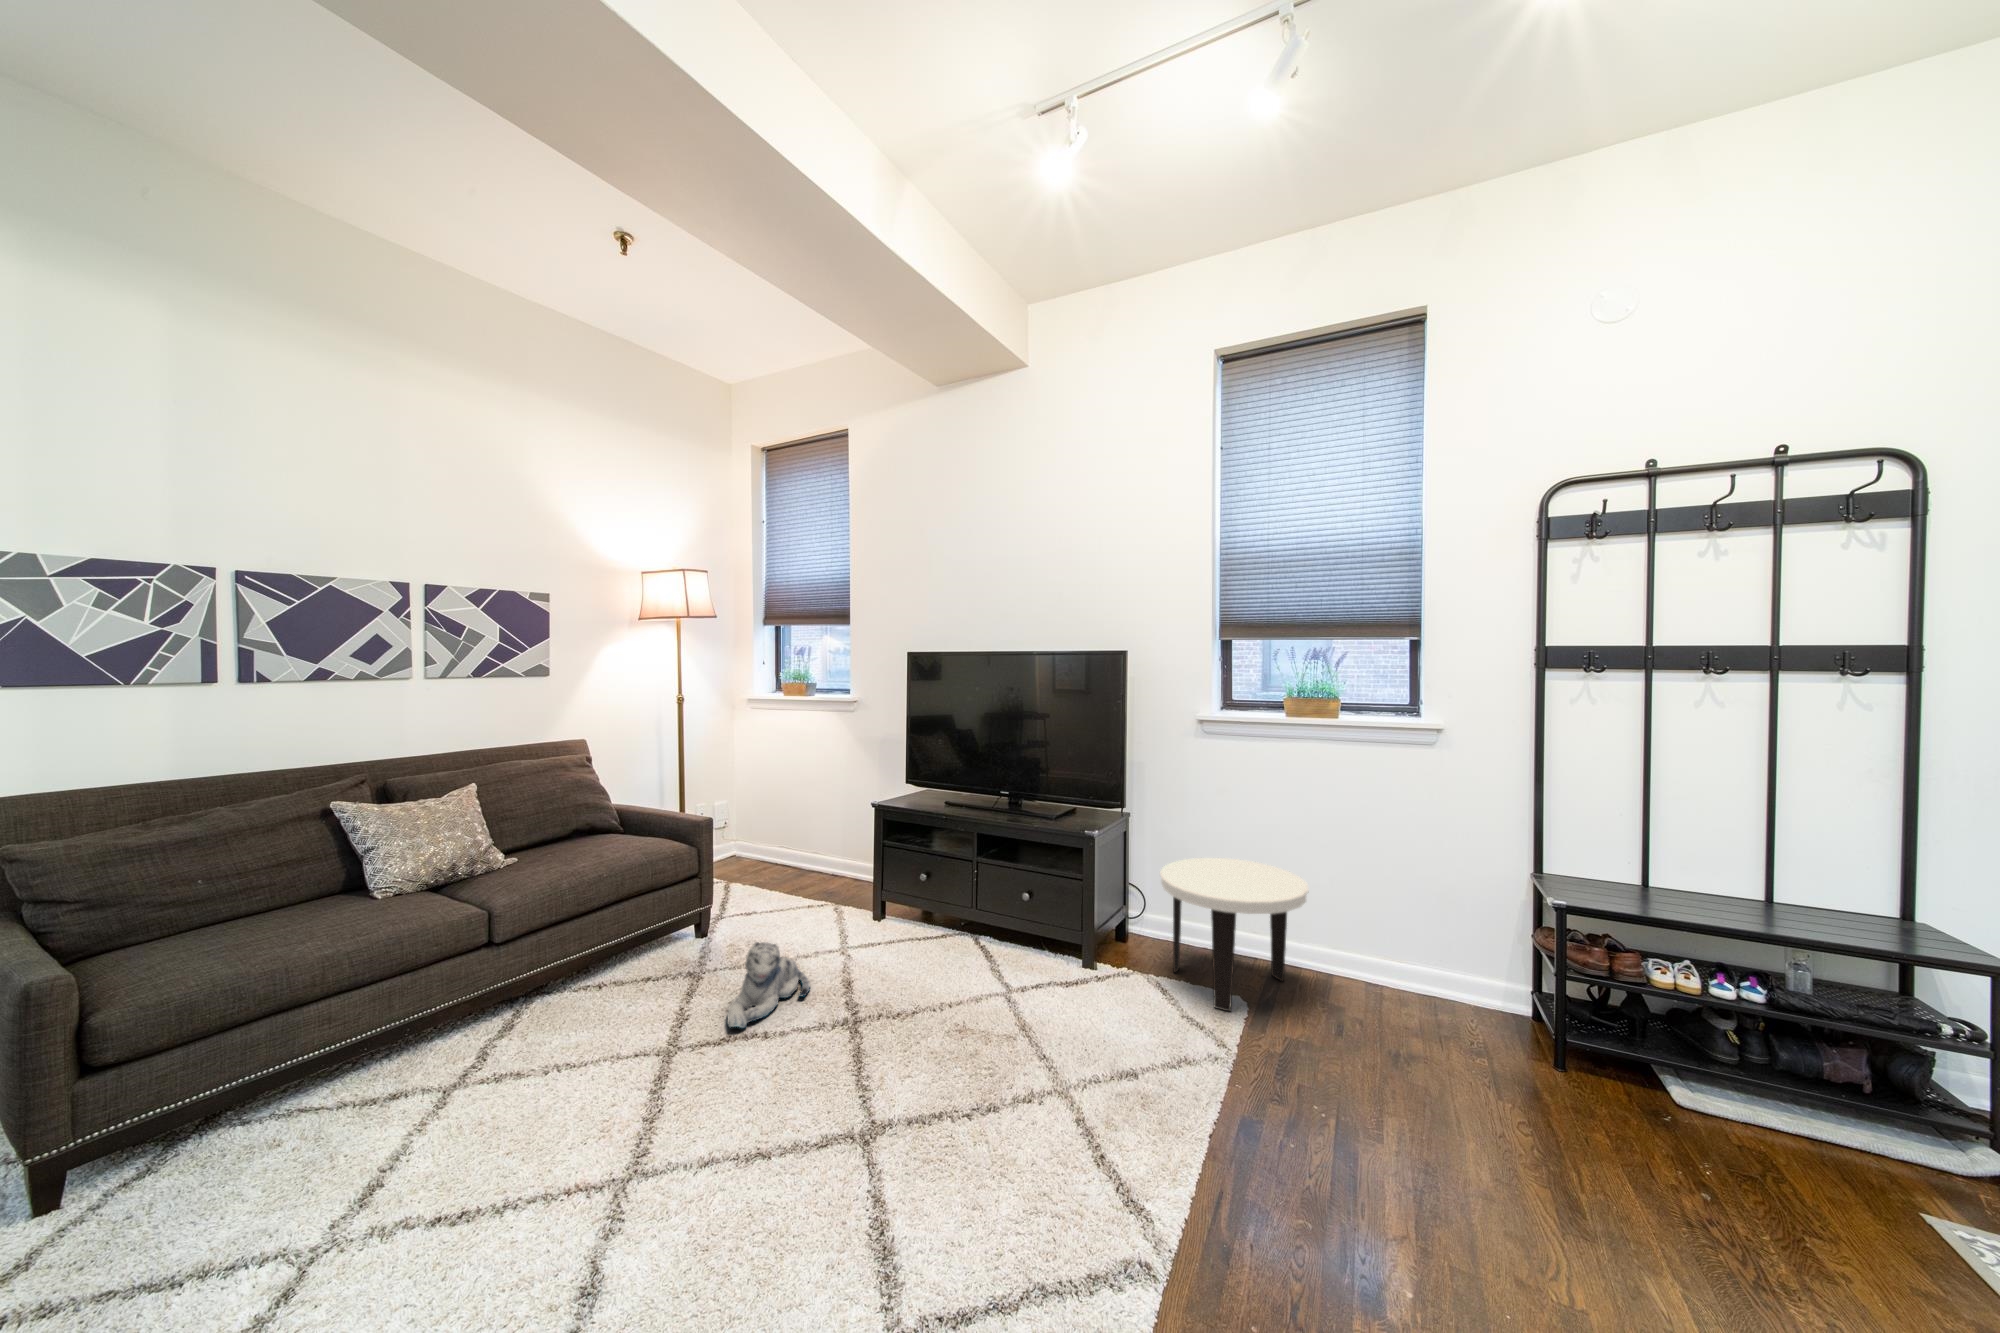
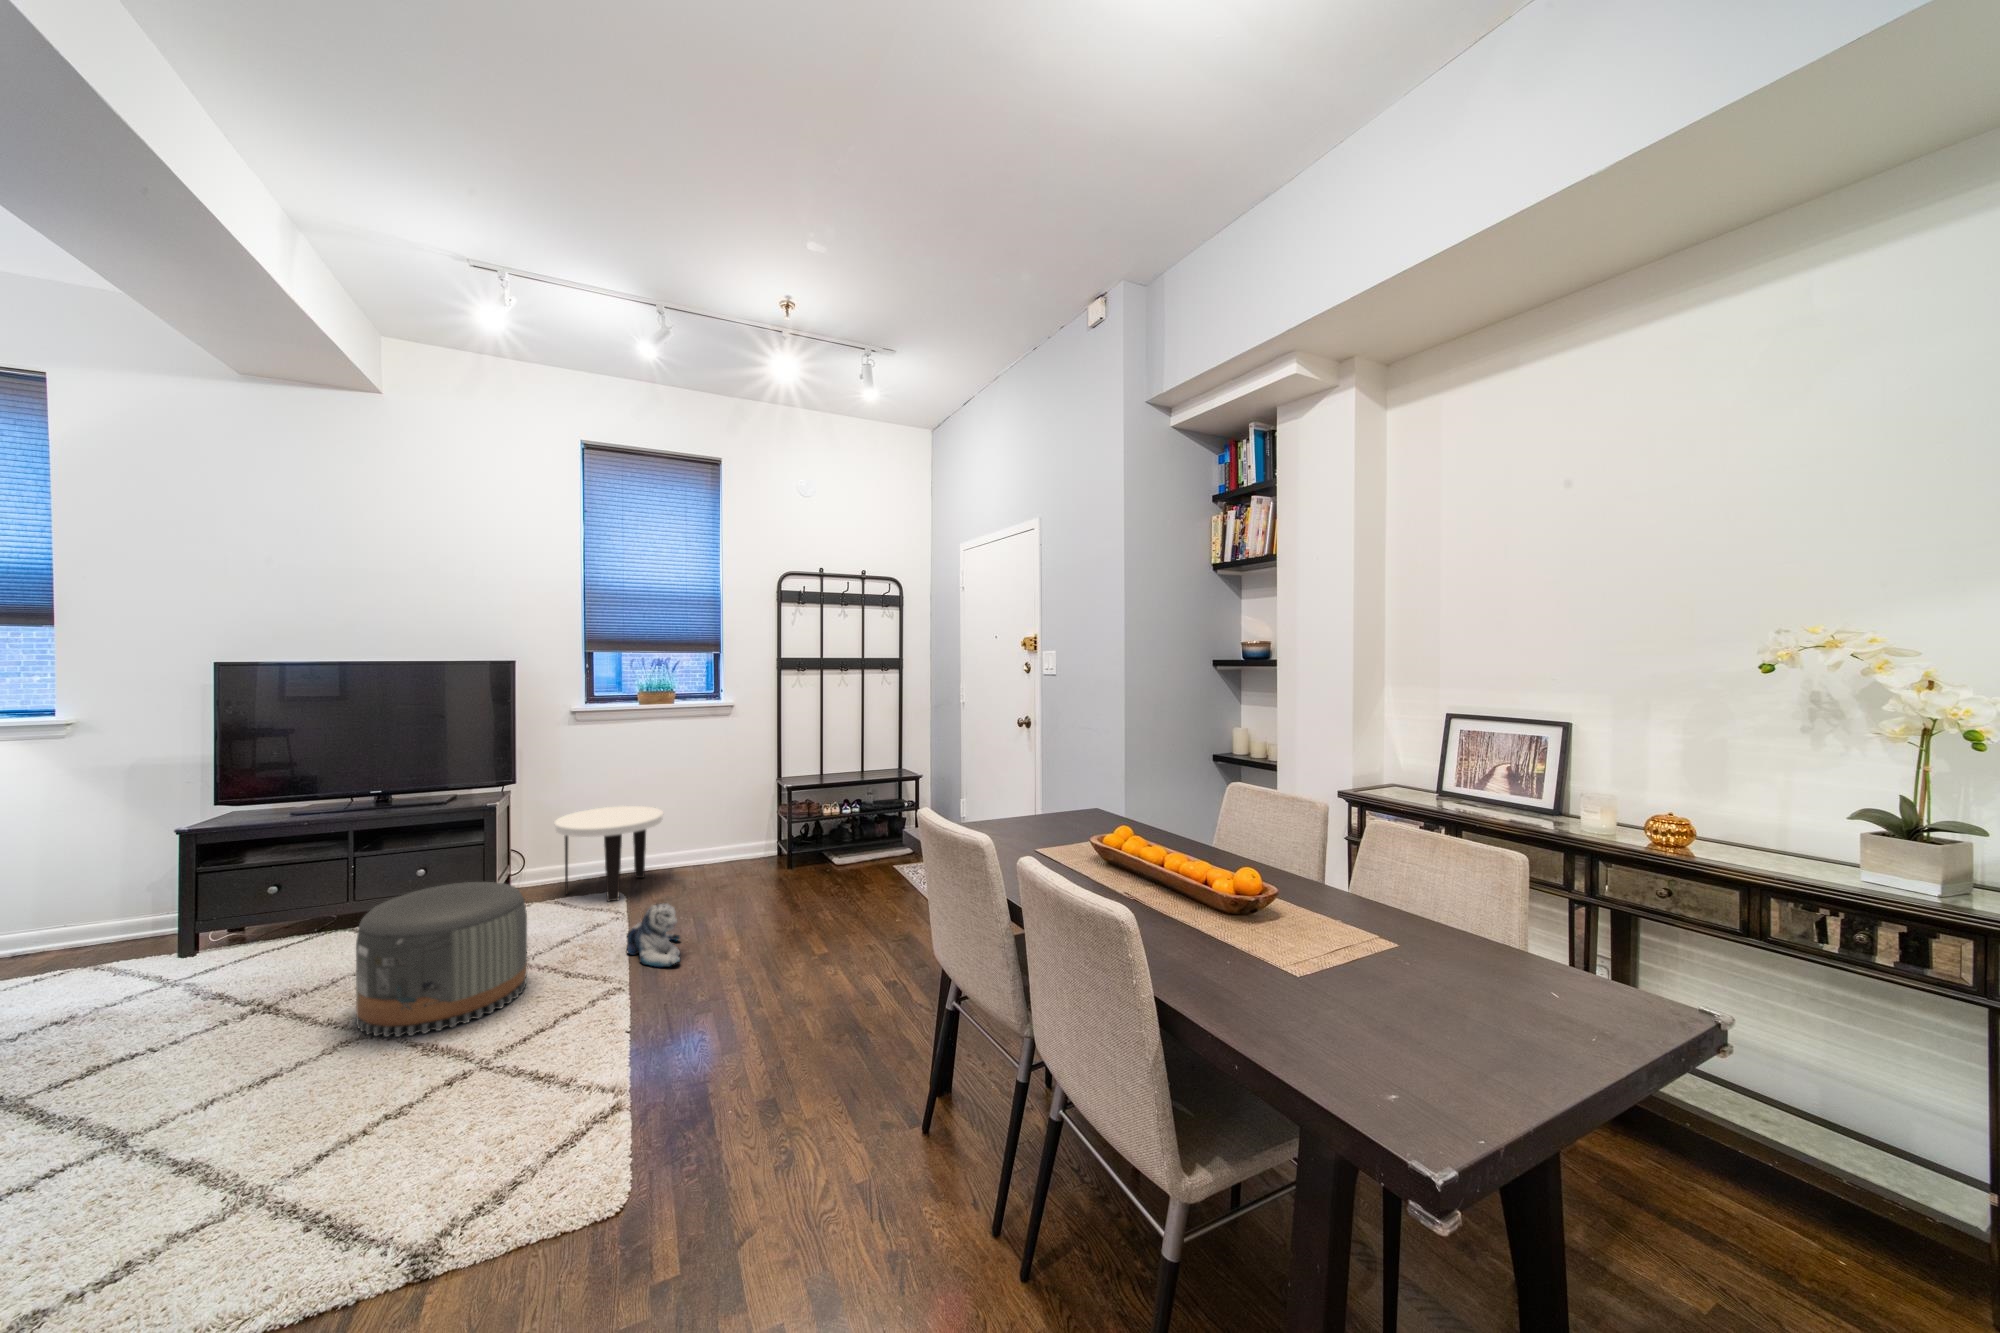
pouf: none [854,934,1041,1168] -> present [356,882,527,1037]
plush toy: present [727,942,810,1028] -> present [627,903,680,967]

